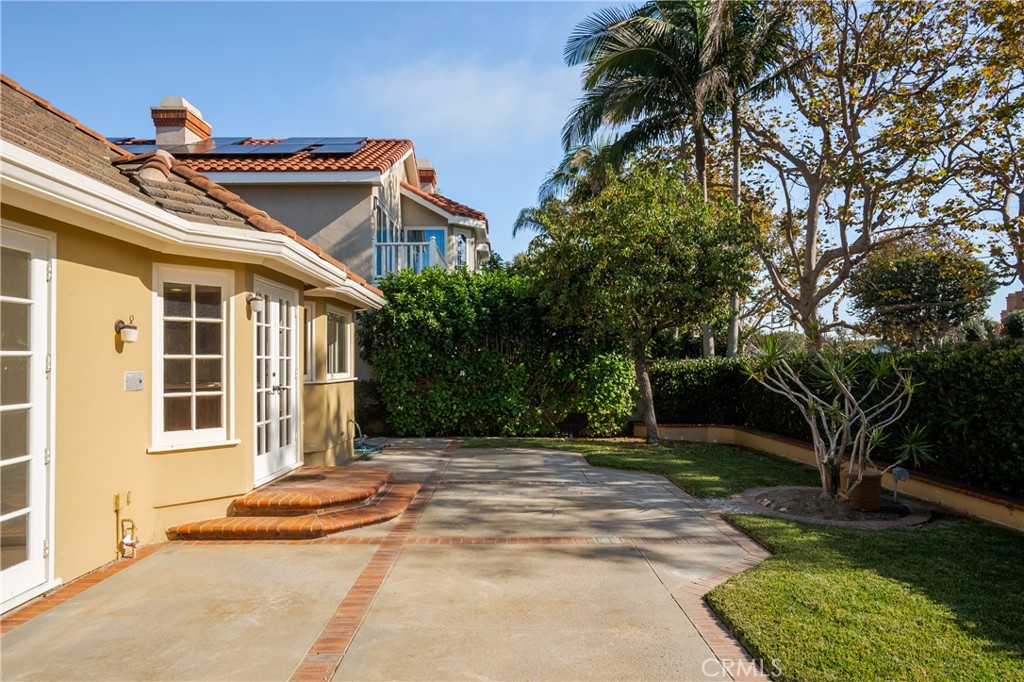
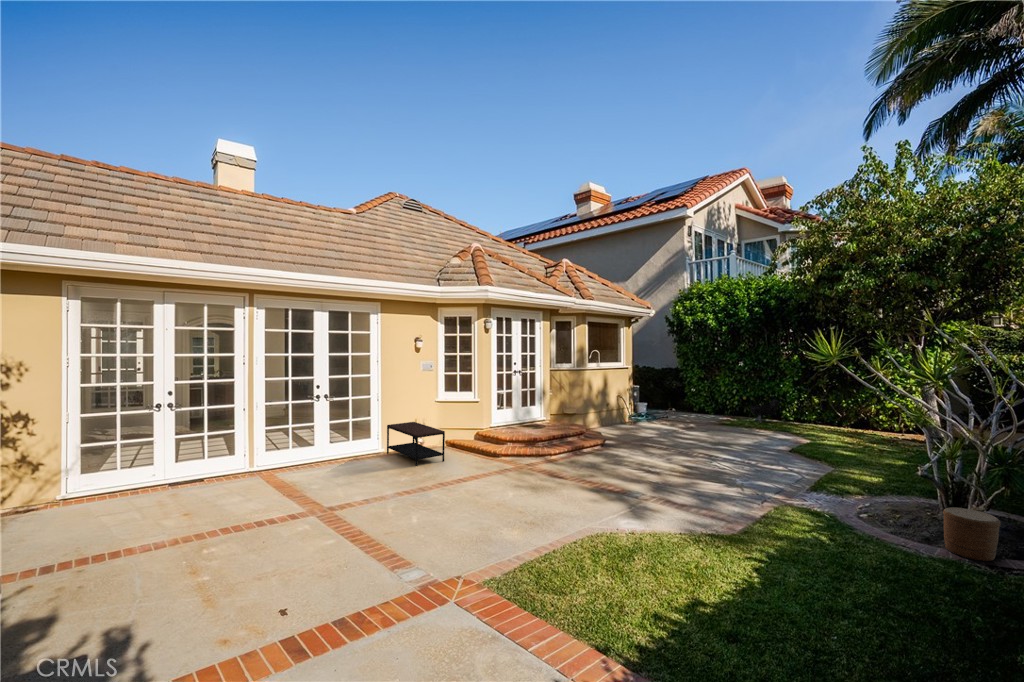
lounge chair: present [555,412,589,441] -> present [751,399,779,422]
coffee table: none [73,502,240,587] -> present [387,422,445,466]

